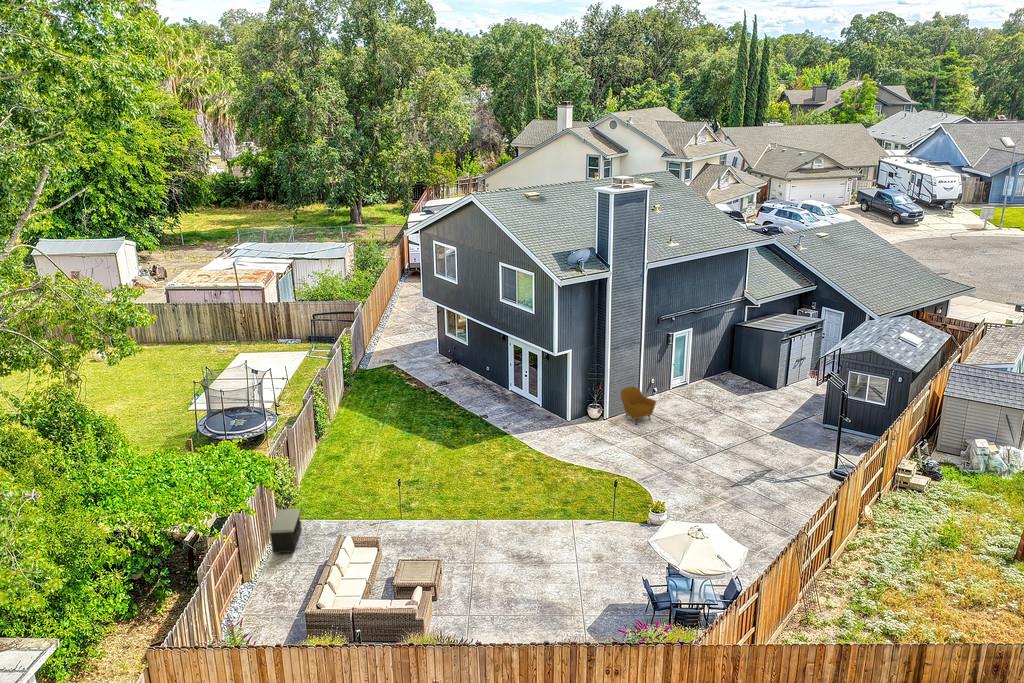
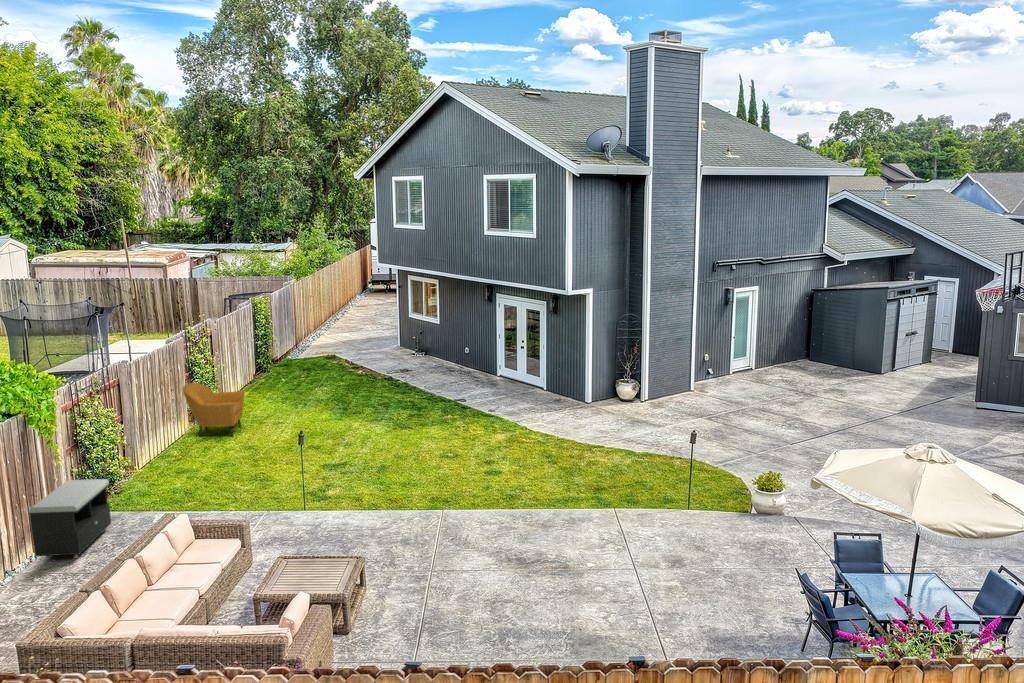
armchair: present [620,387,656,425] -> present [183,383,244,436]

